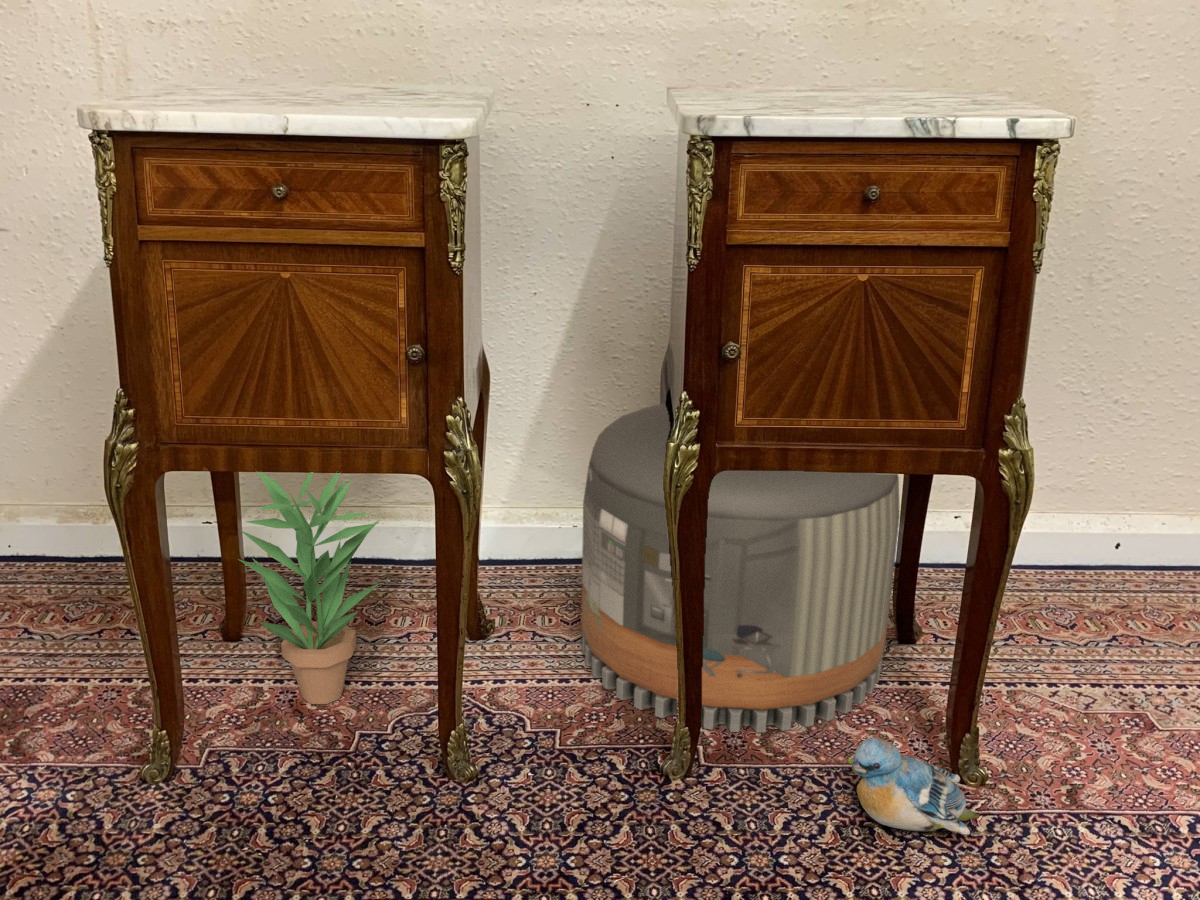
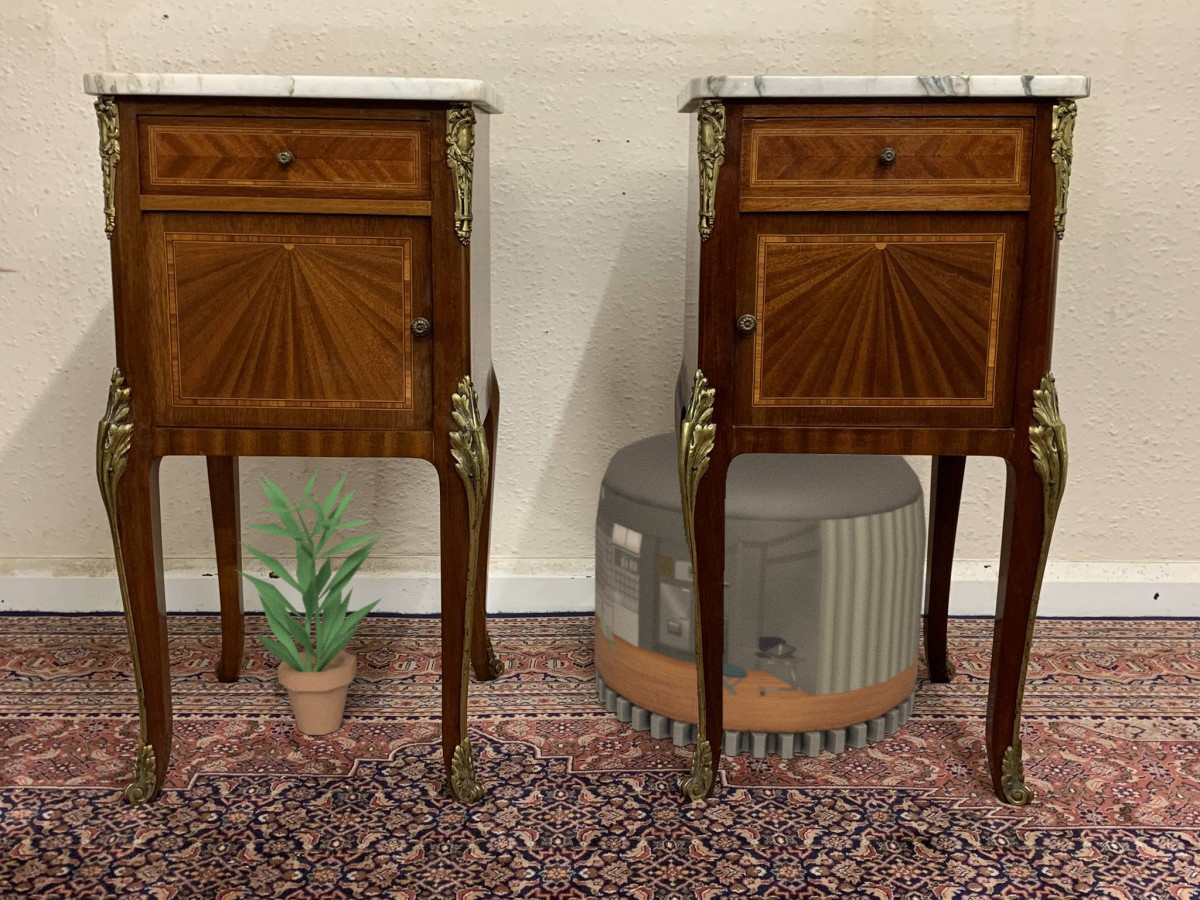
plush toy: present [848,738,979,835] -> none [881,740,1027,843]

